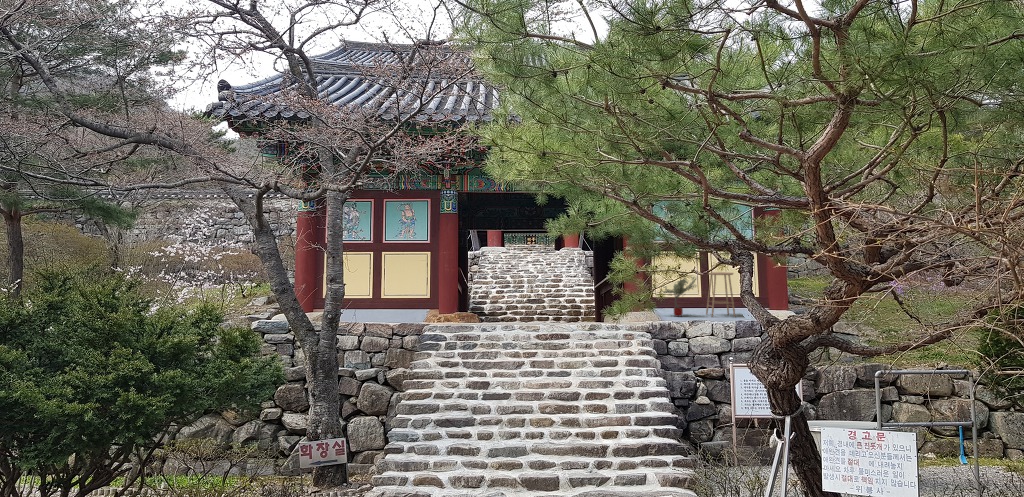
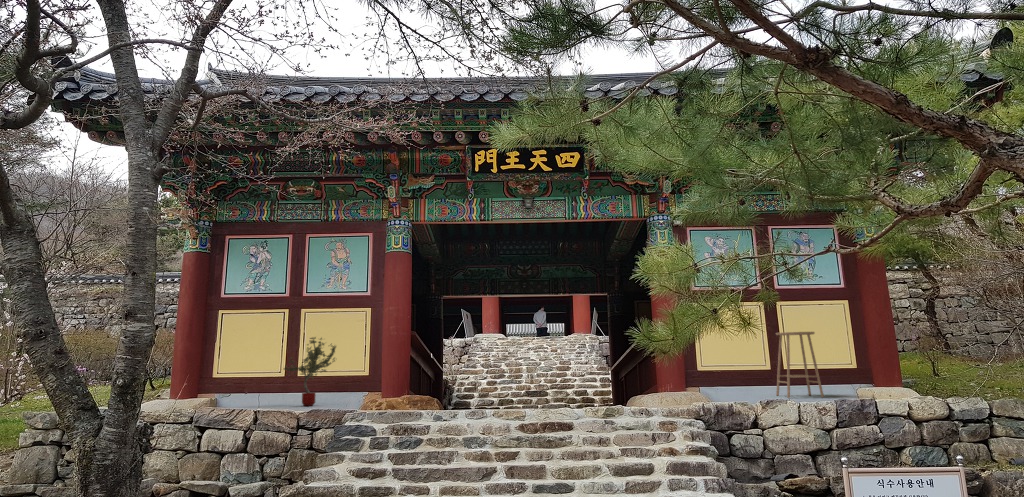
potted tree: present [661,277,696,317] -> present [284,337,336,406]

